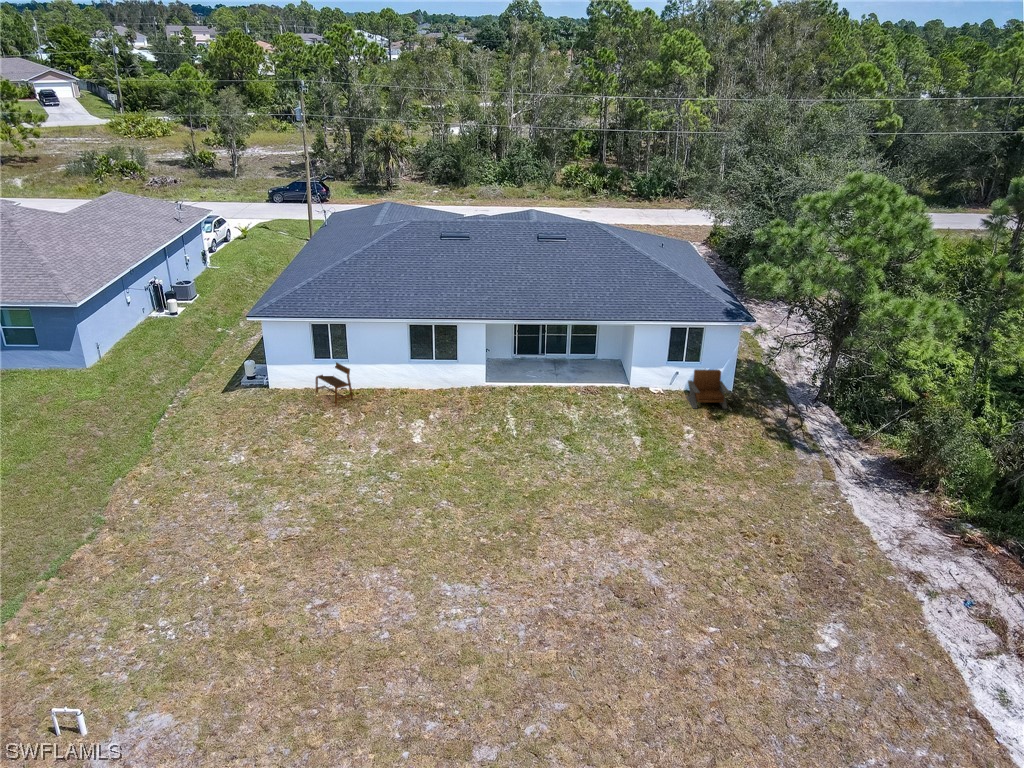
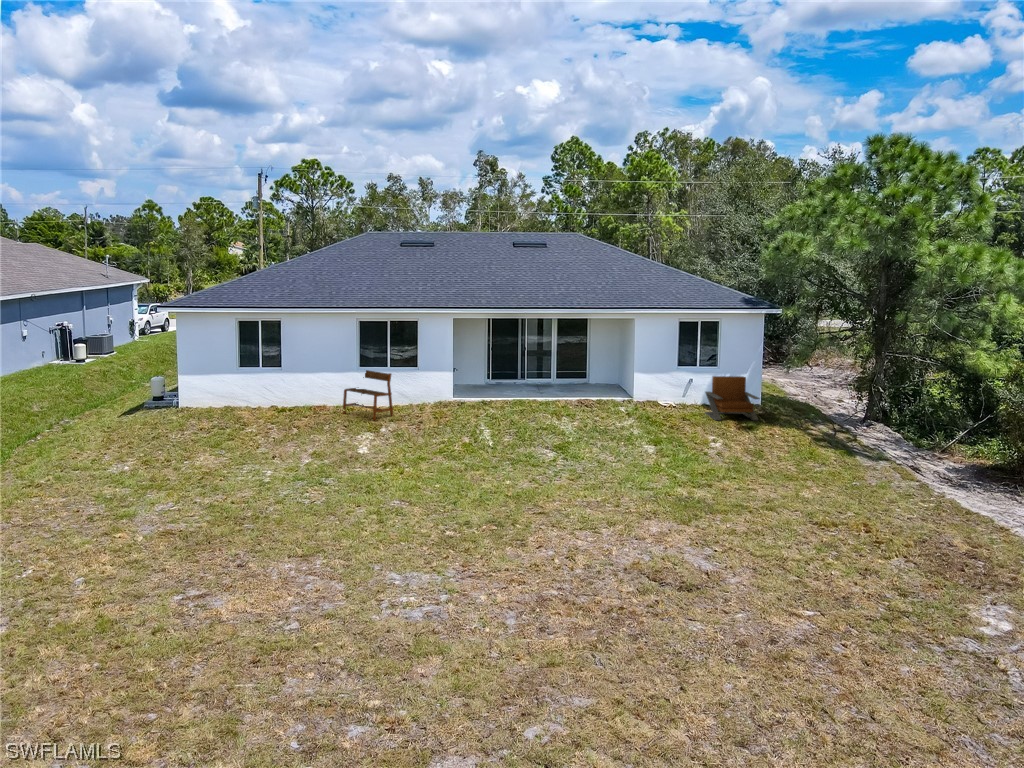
bench: present [316,362,353,406] -> present [343,370,393,420]

